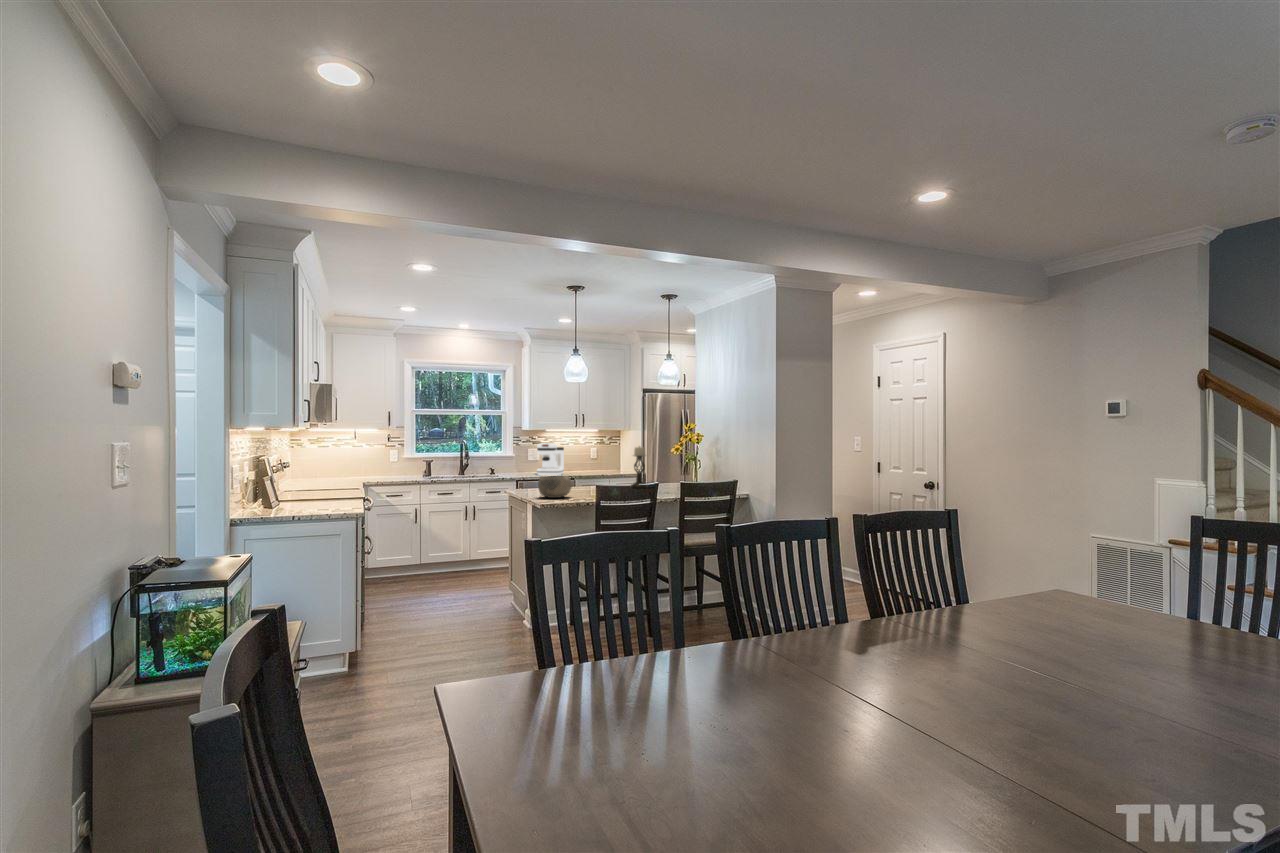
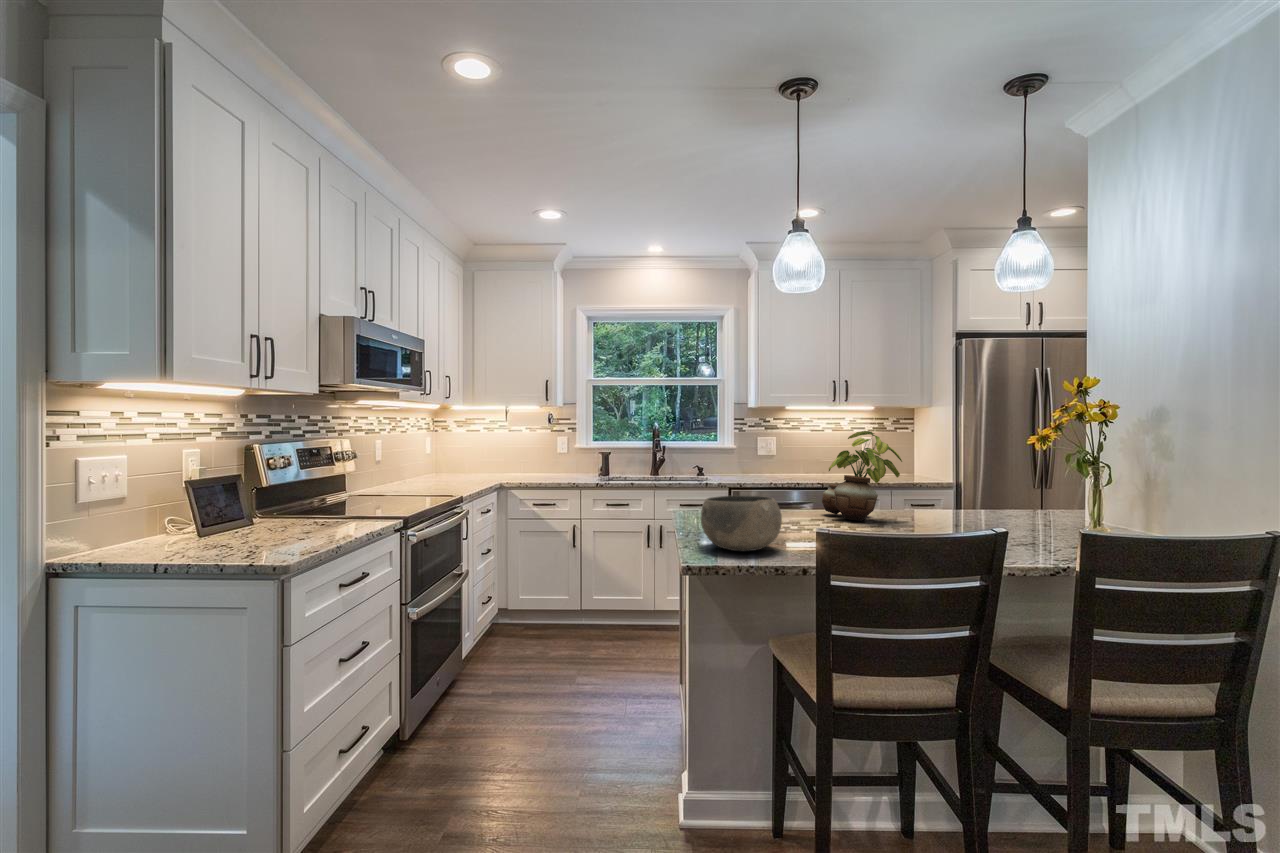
coffee maker: present [537,443,564,476] -> none [764,428,811,482]
candle holder: present [631,446,648,488] -> none [937,430,981,524]
potted plant: none [579,447,616,489] -> present [822,431,902,521]

